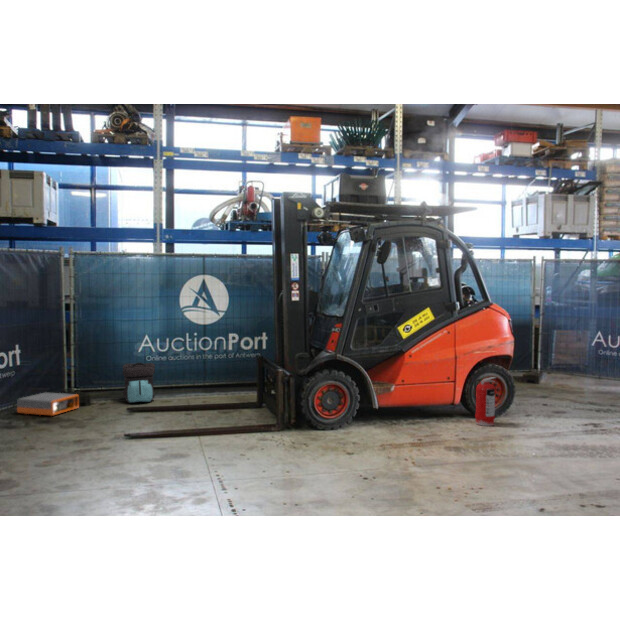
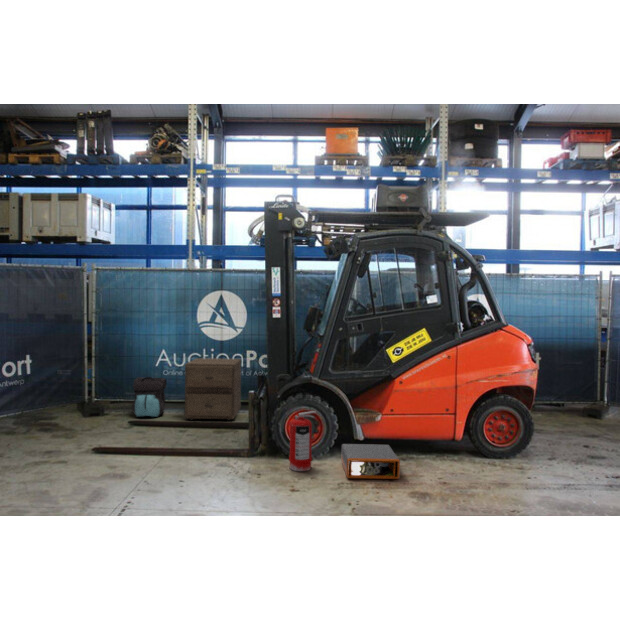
filing cabinet: none [181,342,230,403] -> present [185,358,241,421]
fire extinguisher: present [474,377,496,426] -> present [289,411,316,471]
storage box: present [17,393,79,415] -> present [341,444,400,479]

